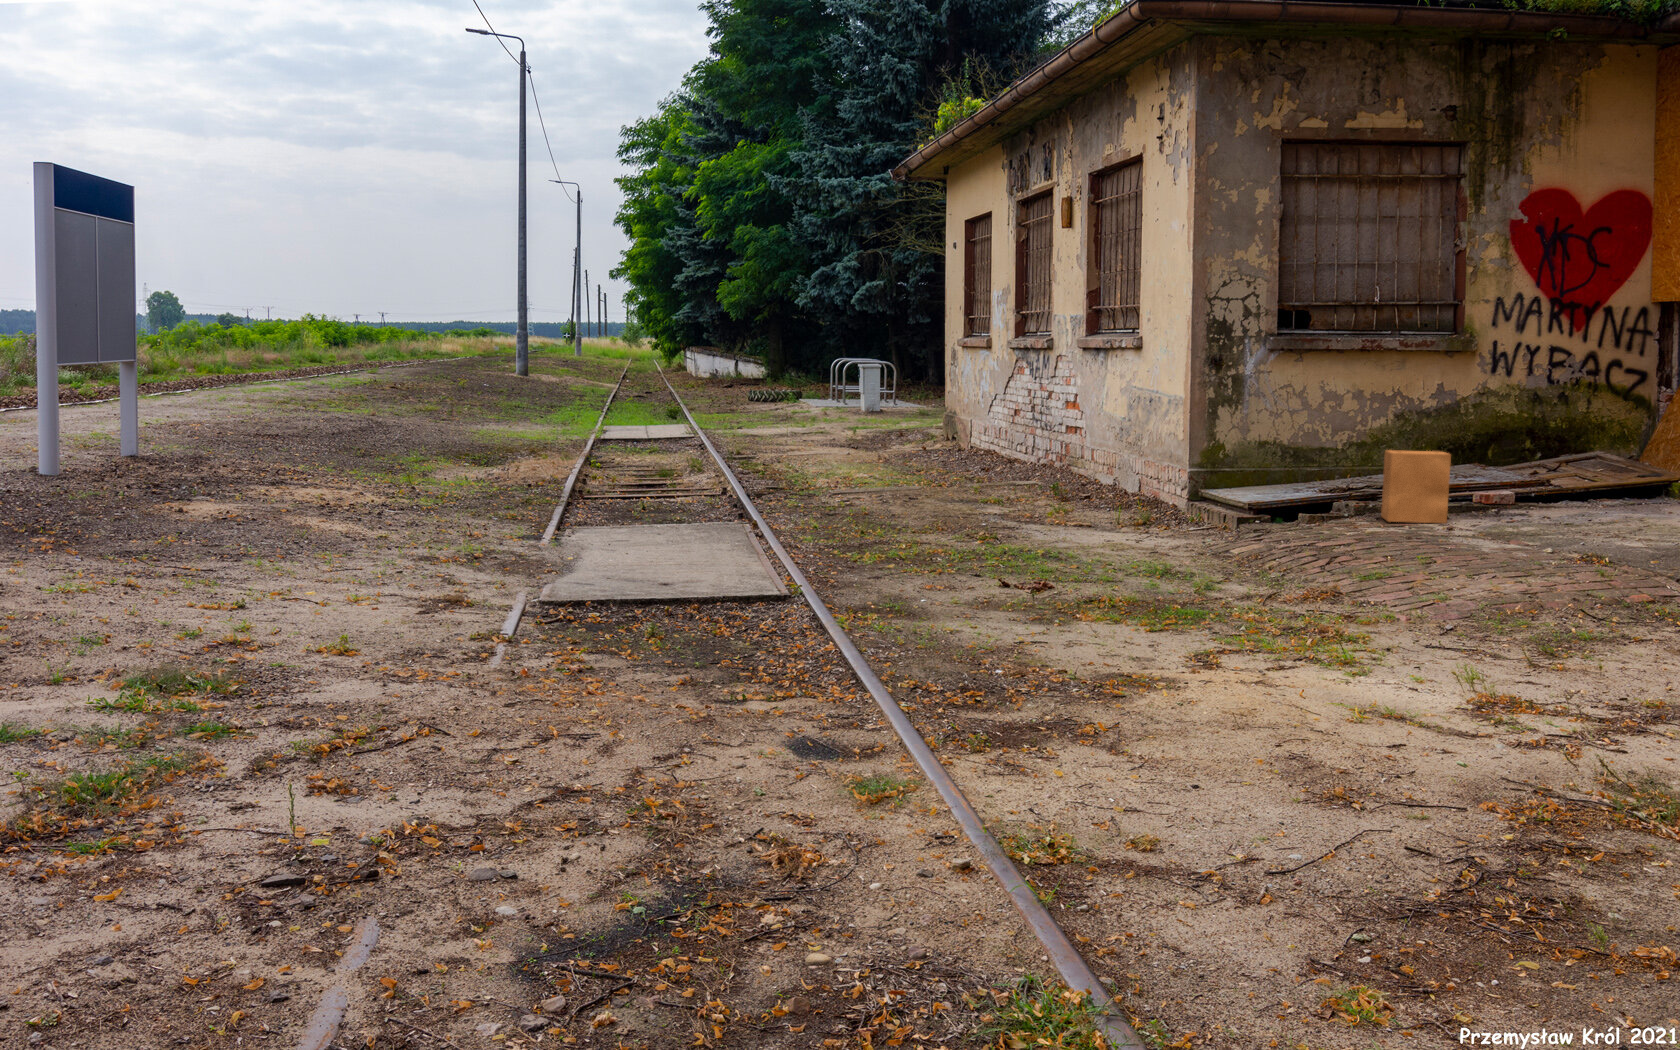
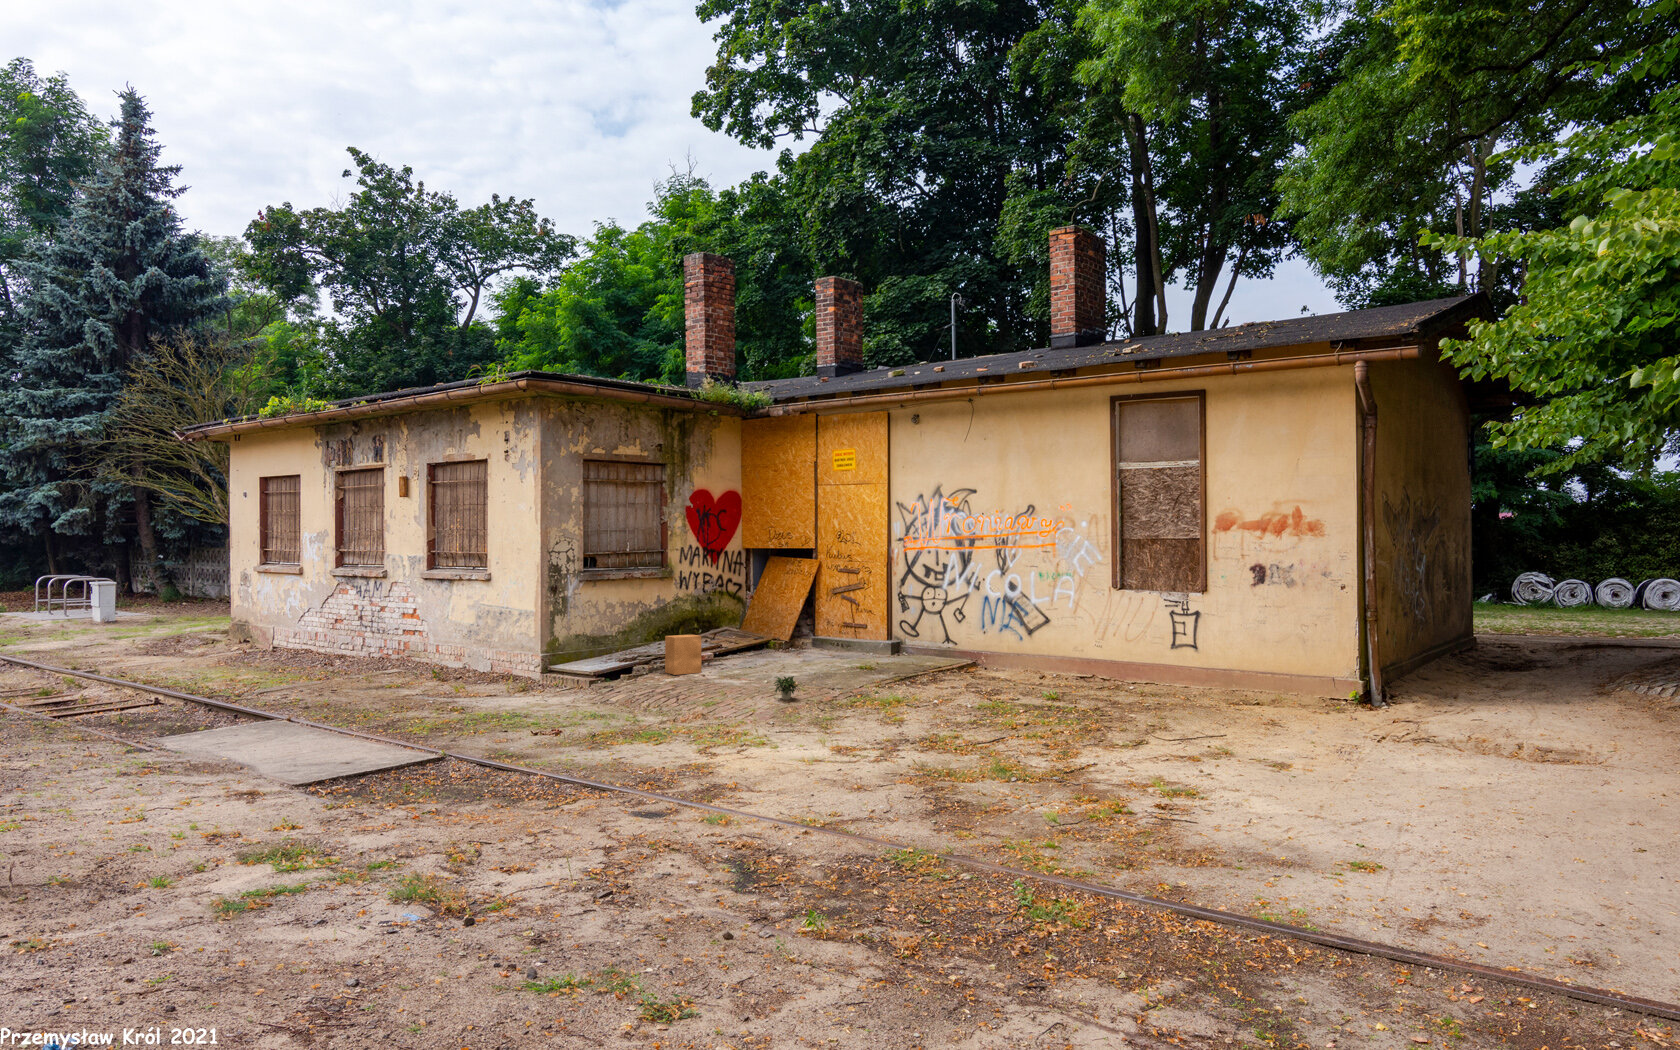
potted plant: none [1488,534,1570,586] -> present [774,676,800,700]

